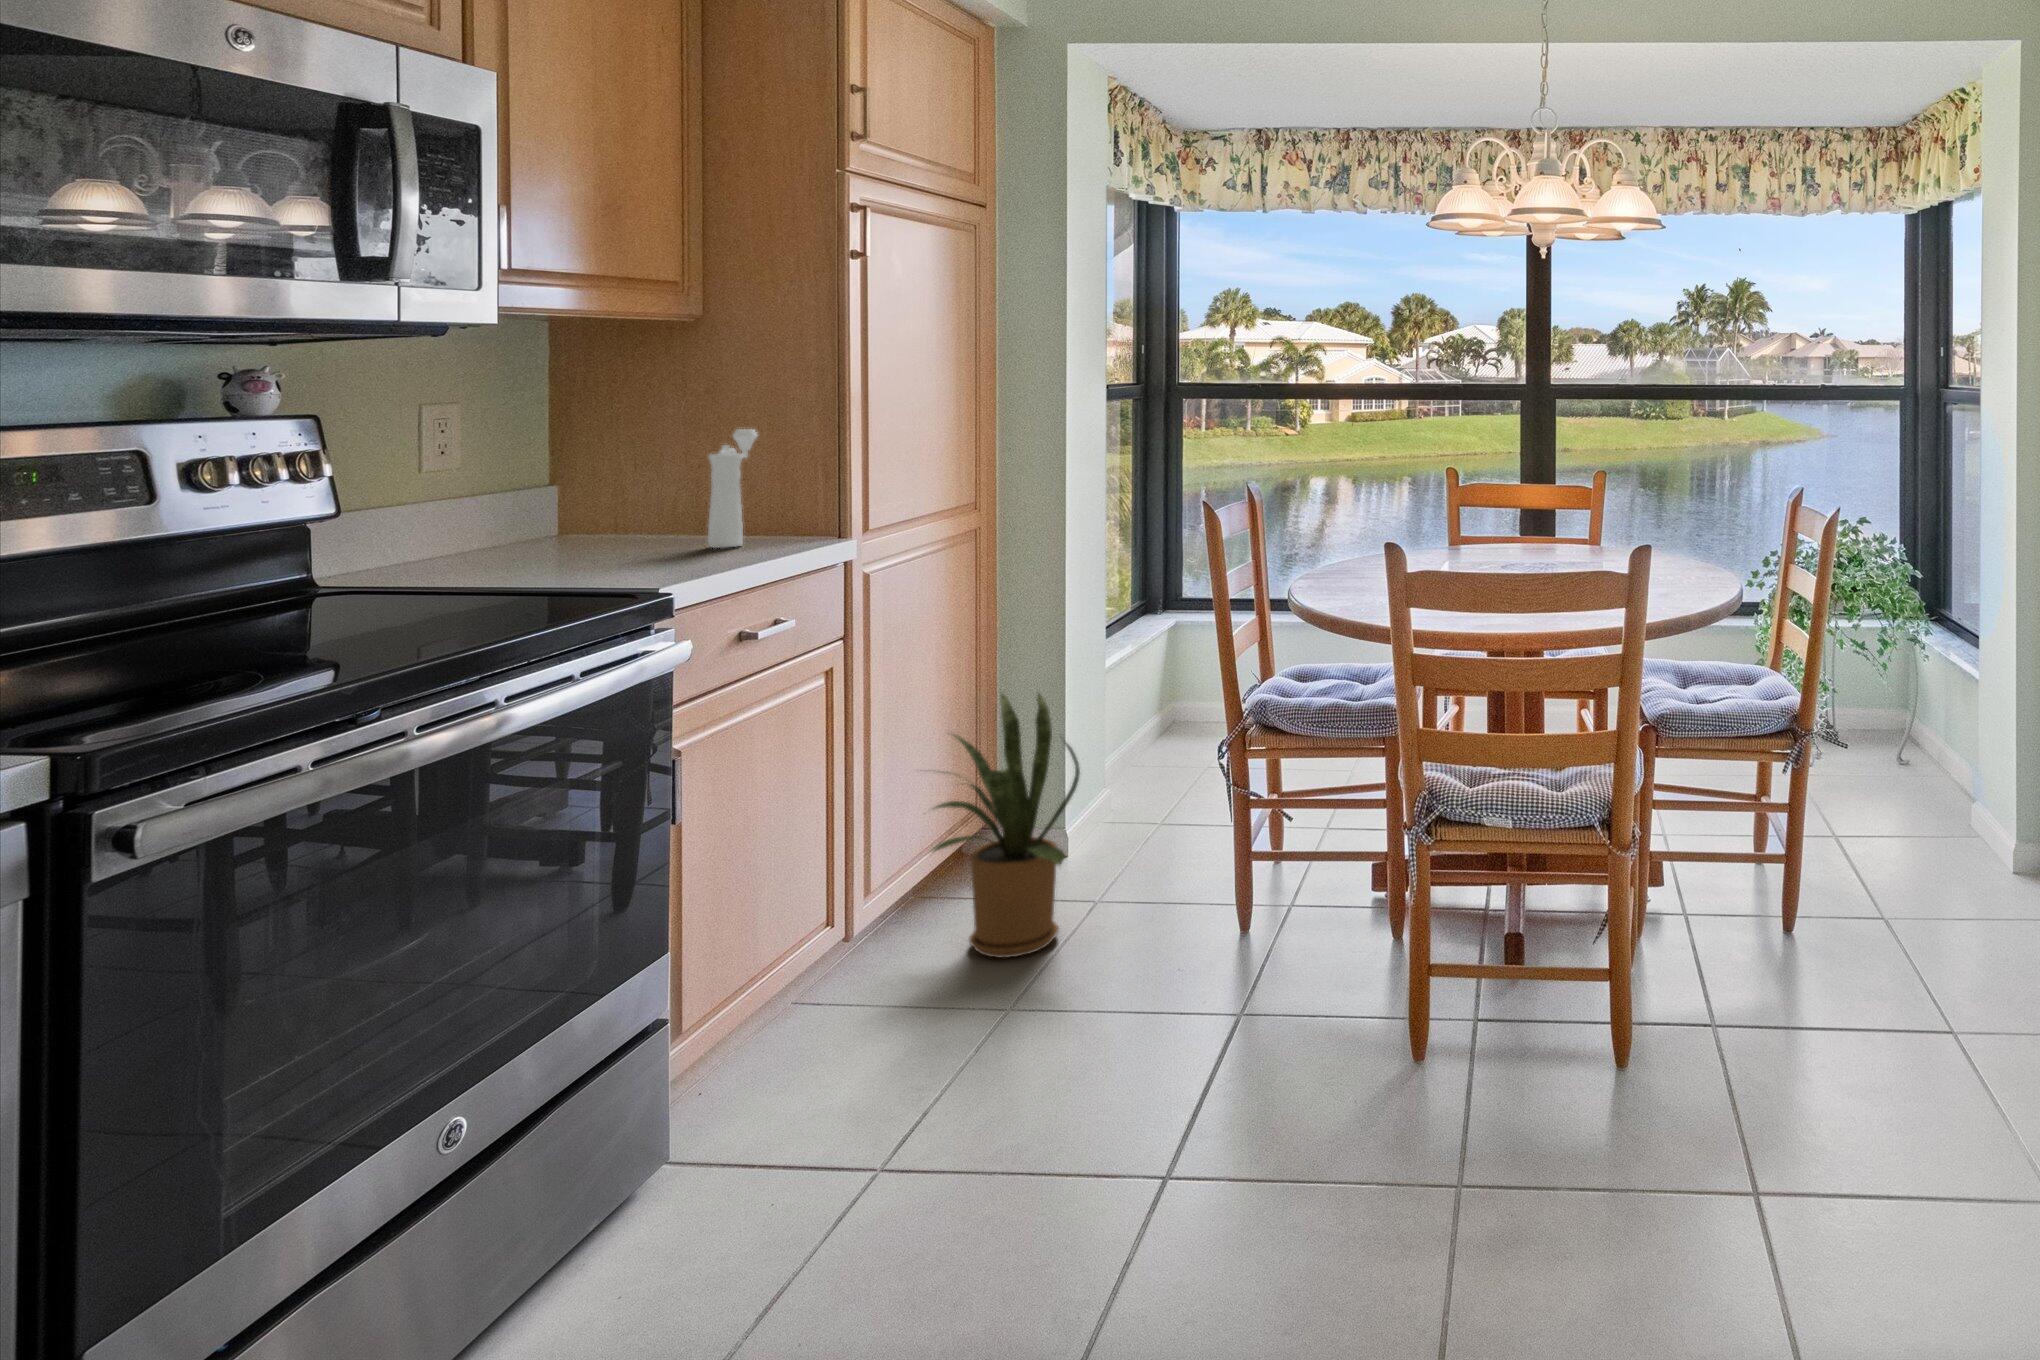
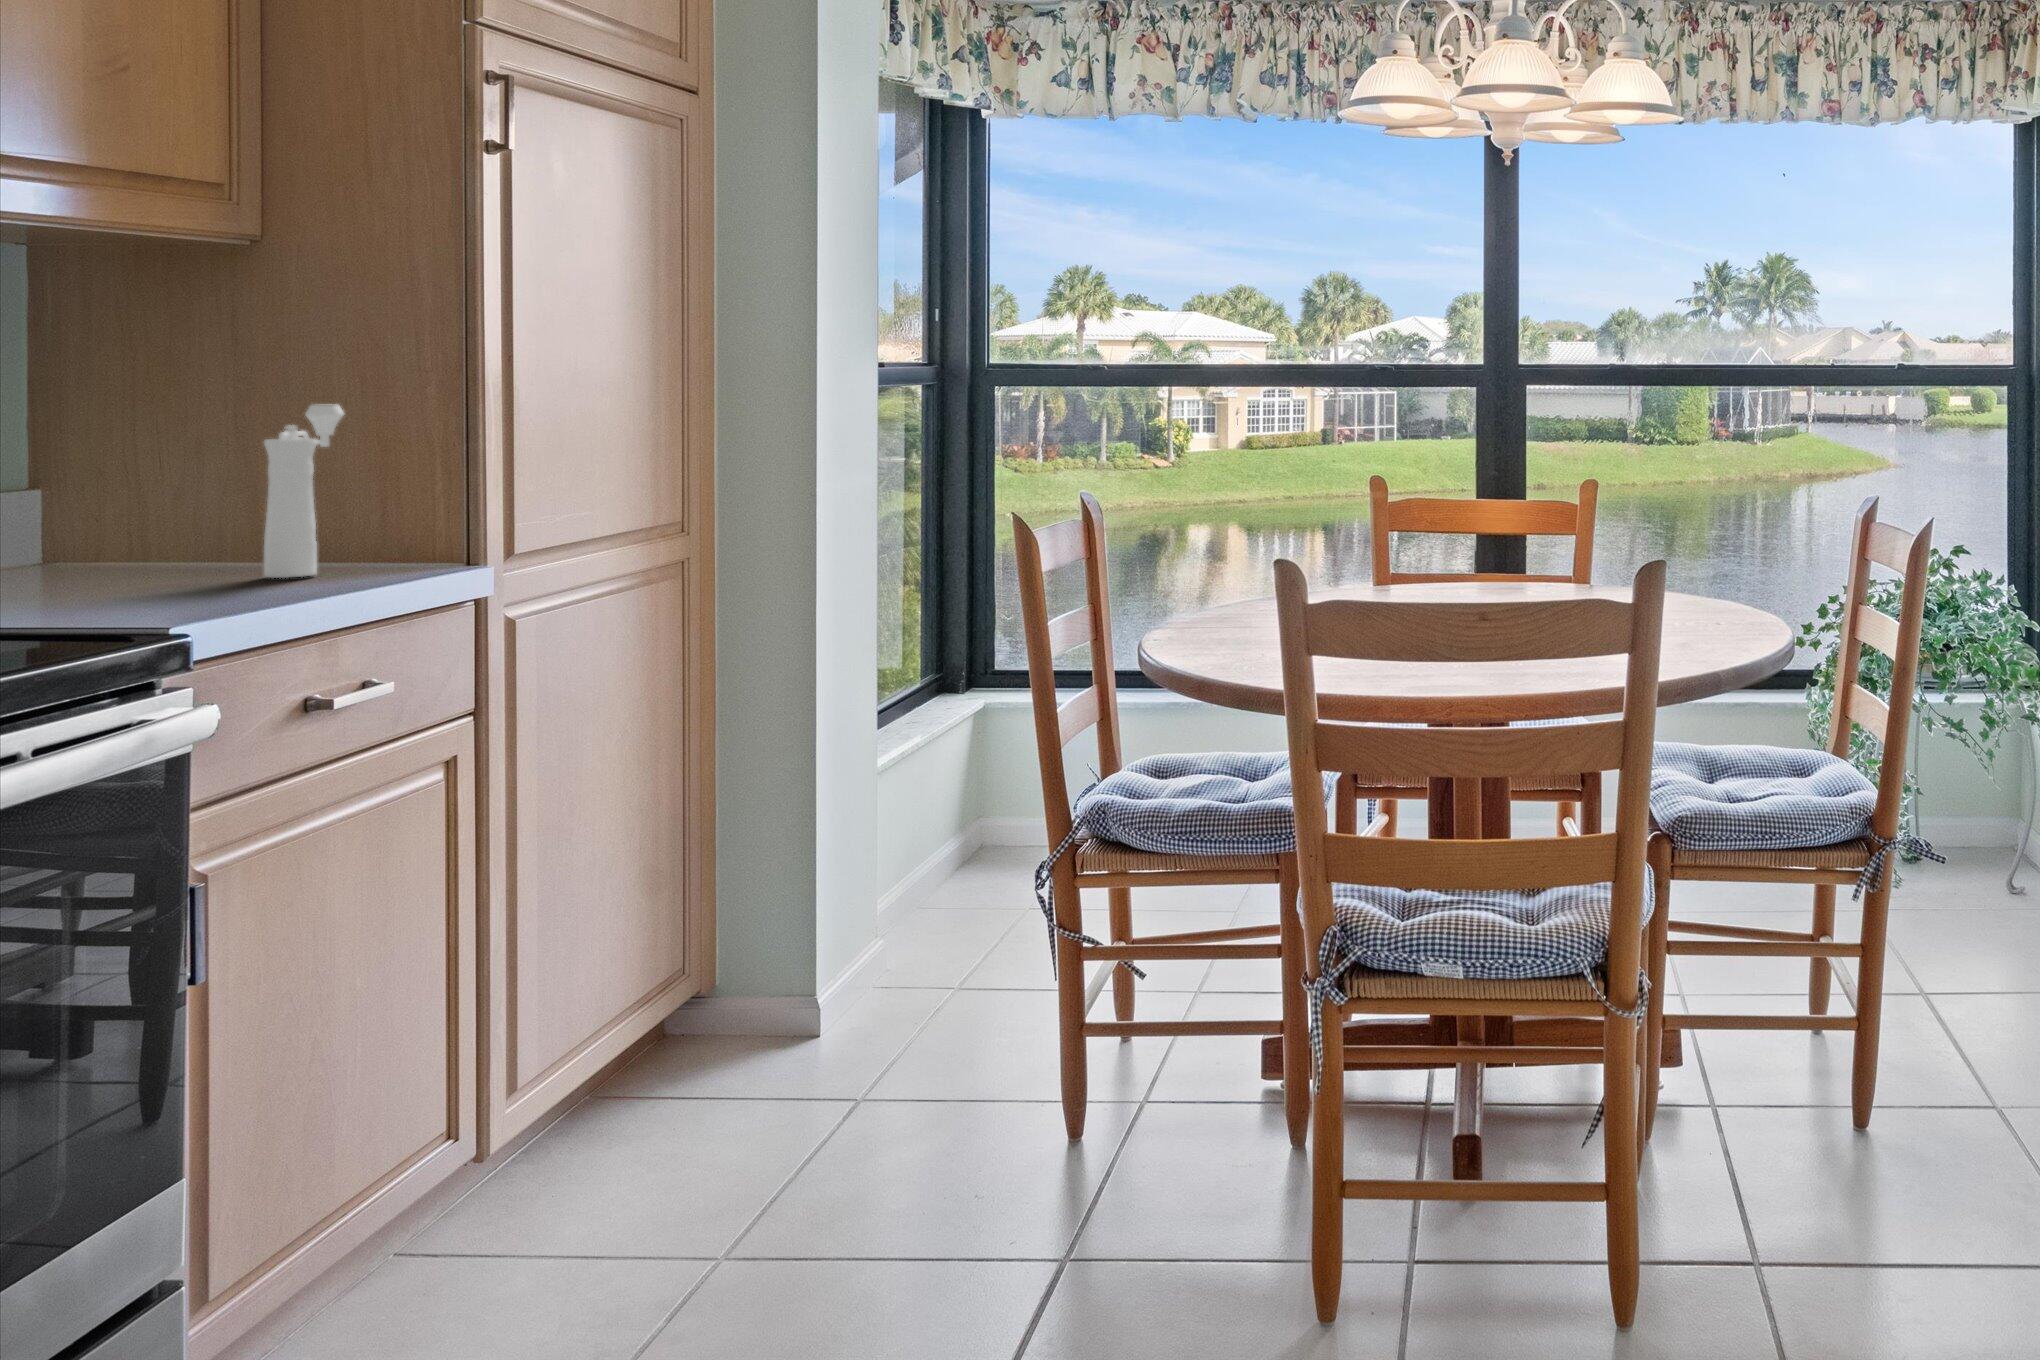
house plant: present [932,693,1080,958] -> none [575,789,831,1181]

